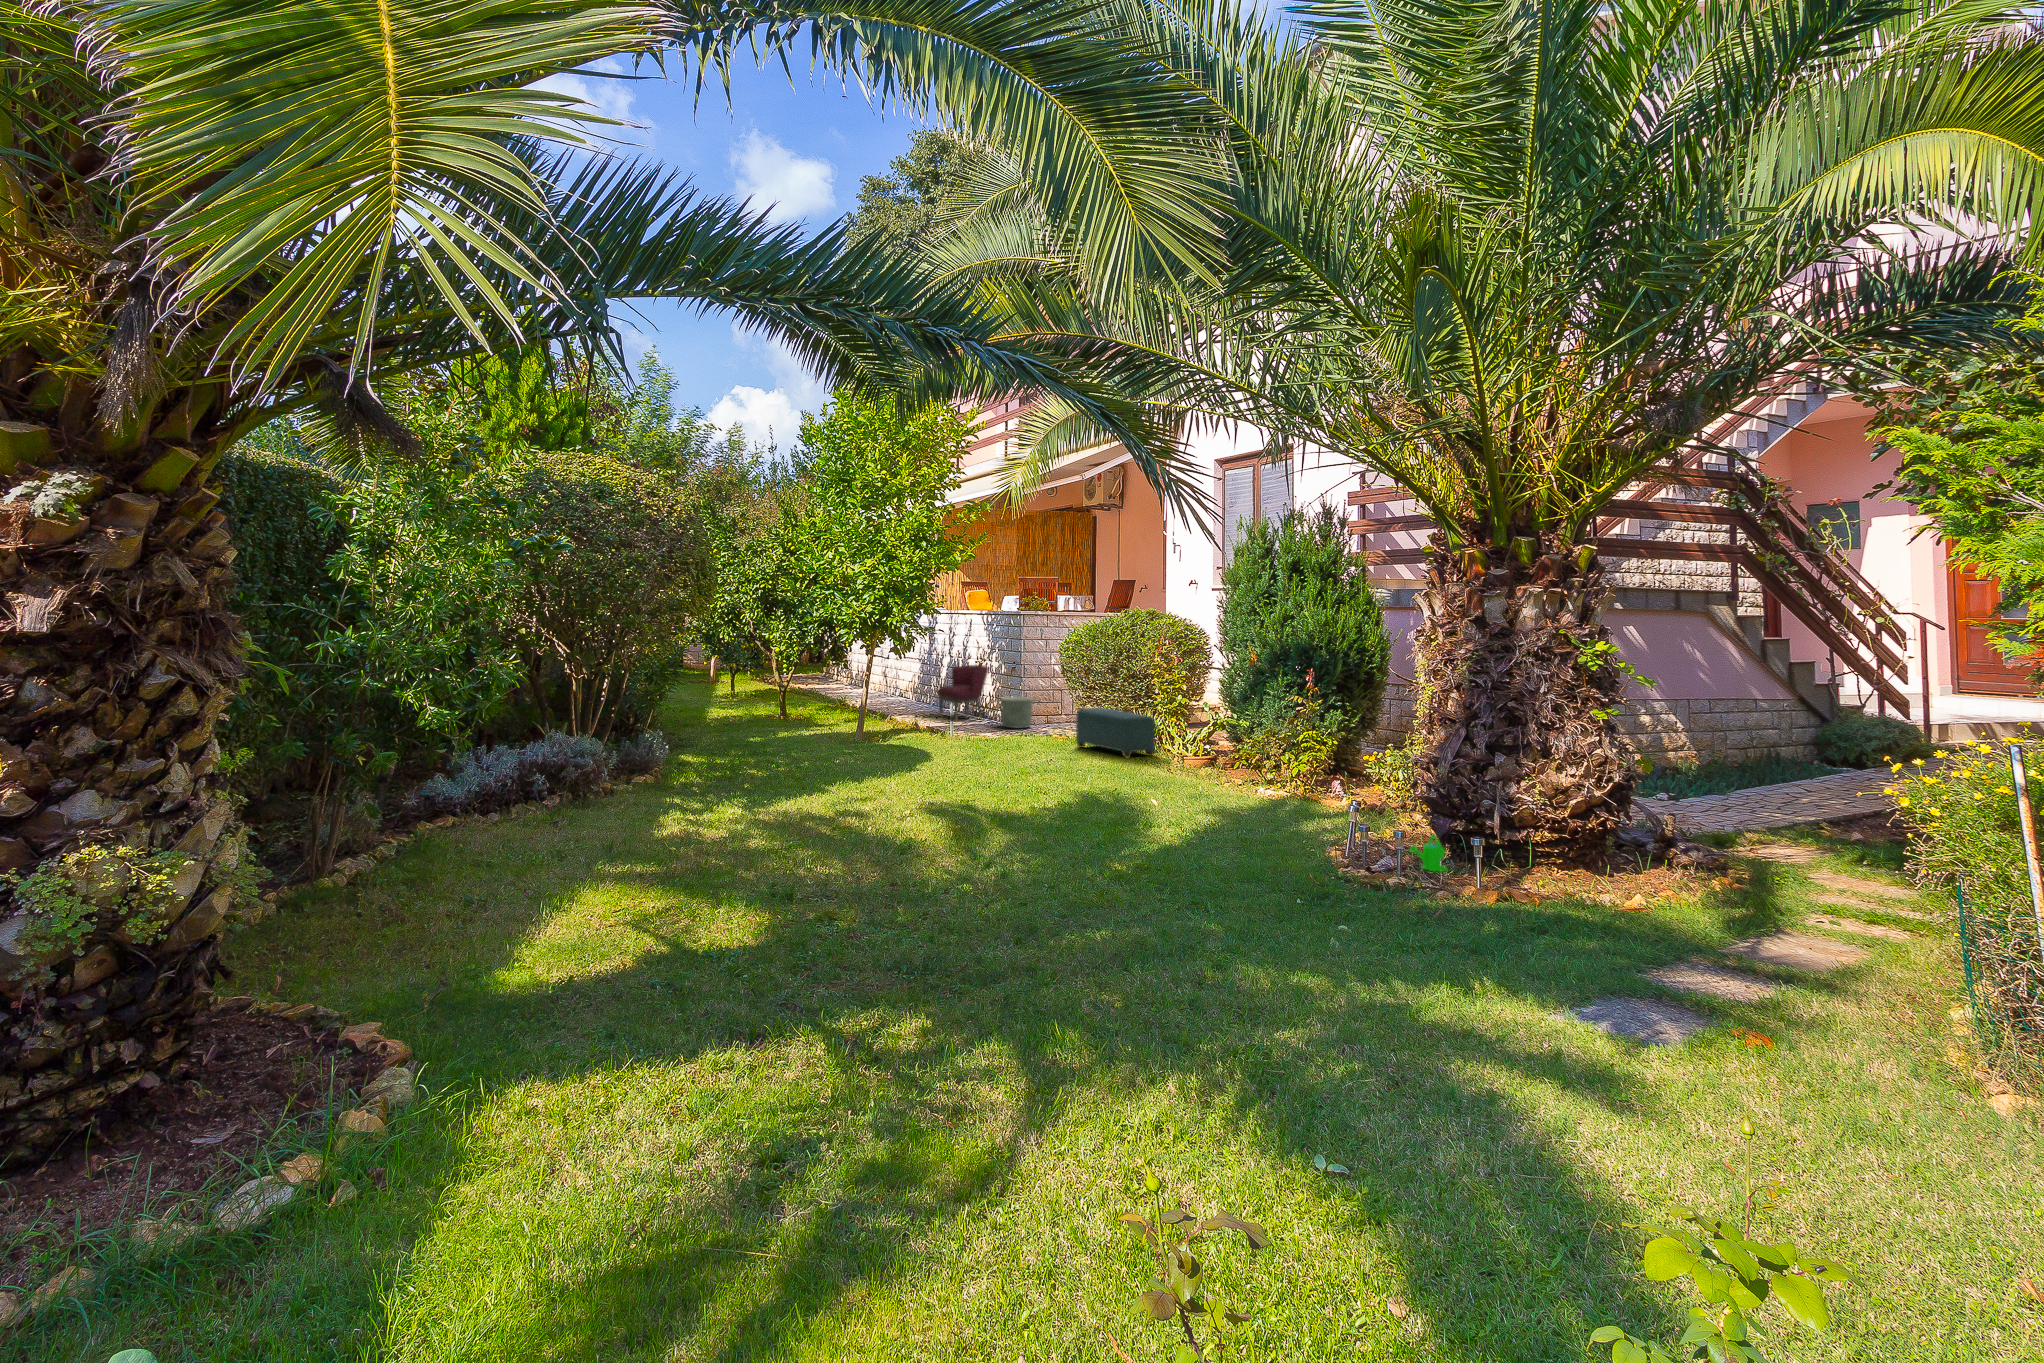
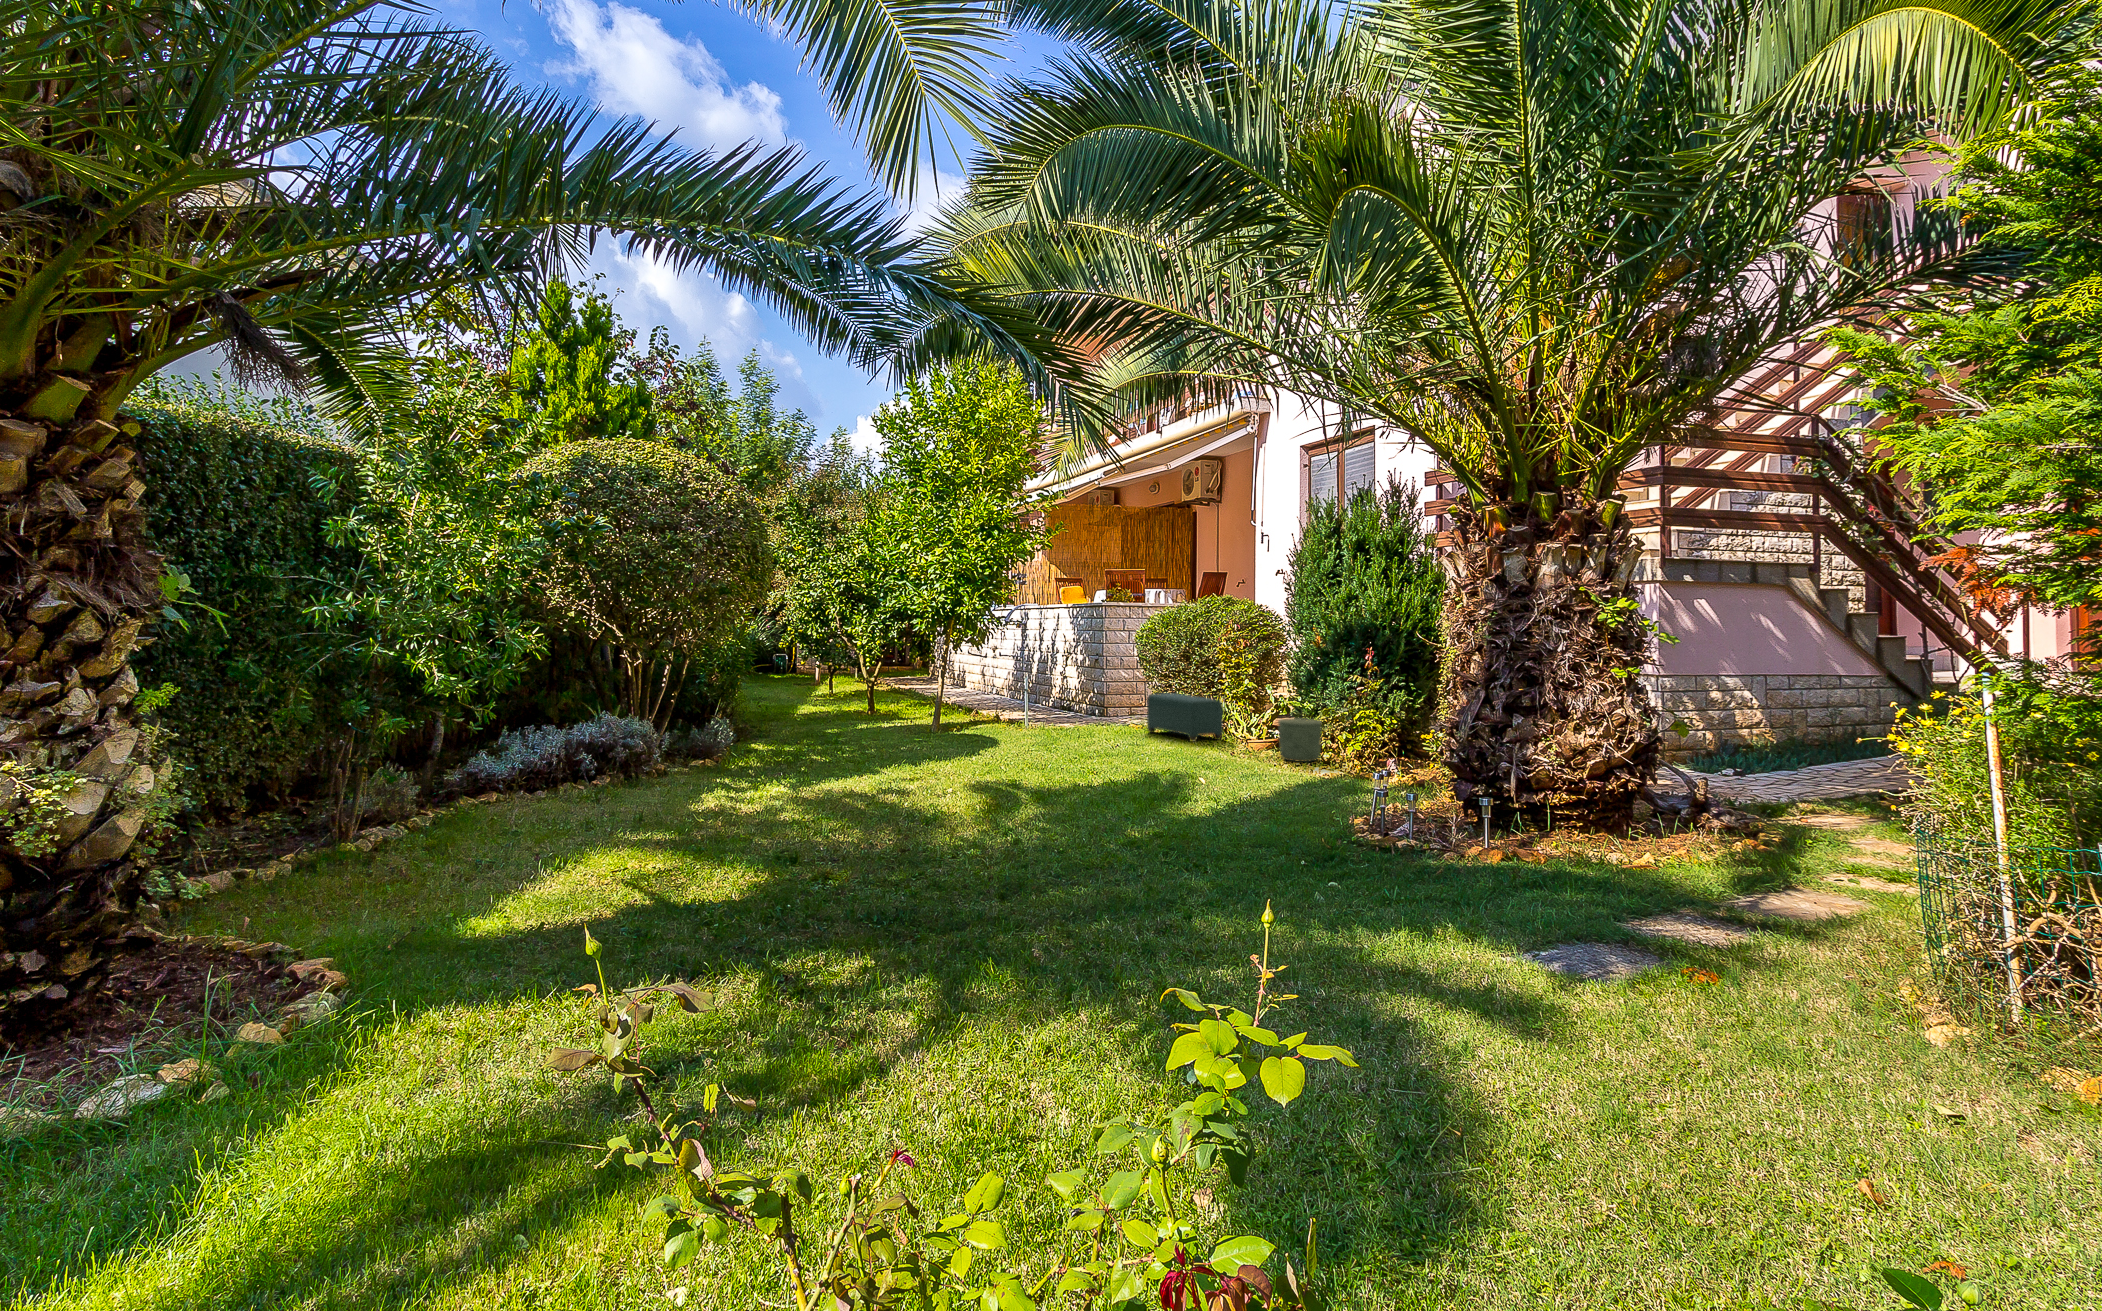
chair: present [938,665,988,720] -> none [1023,656,1073,712]
planter: present [1001,696,1033,728] -> present [1278,718,1322,762]
watering can: present [1410,835,1448,872] -> none [1428,799,1476,837]

